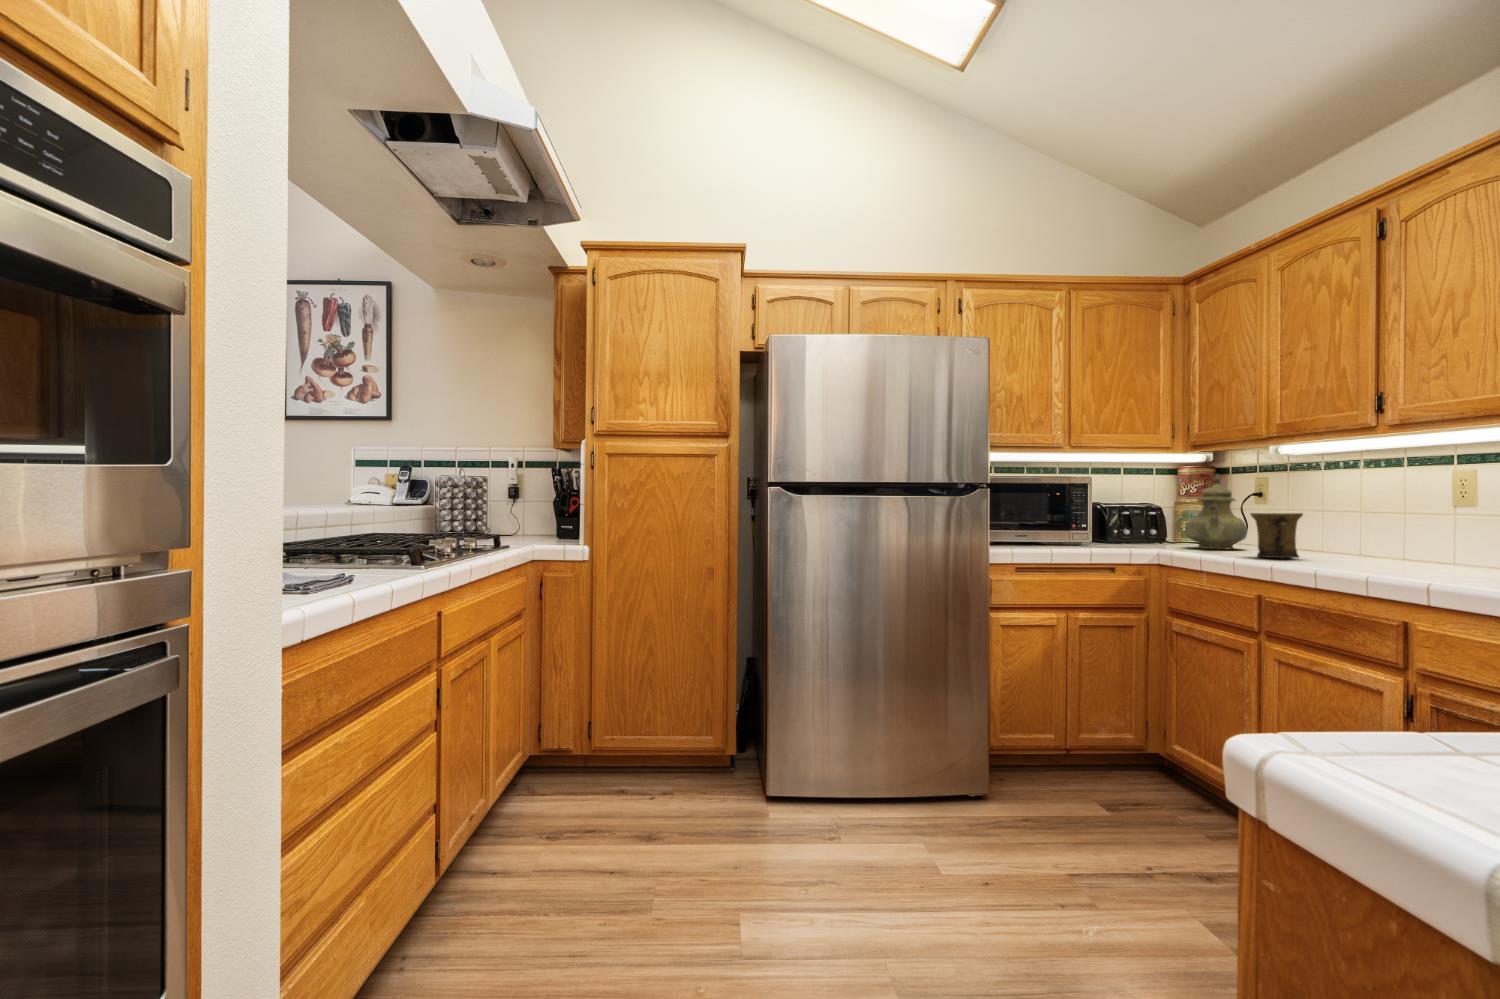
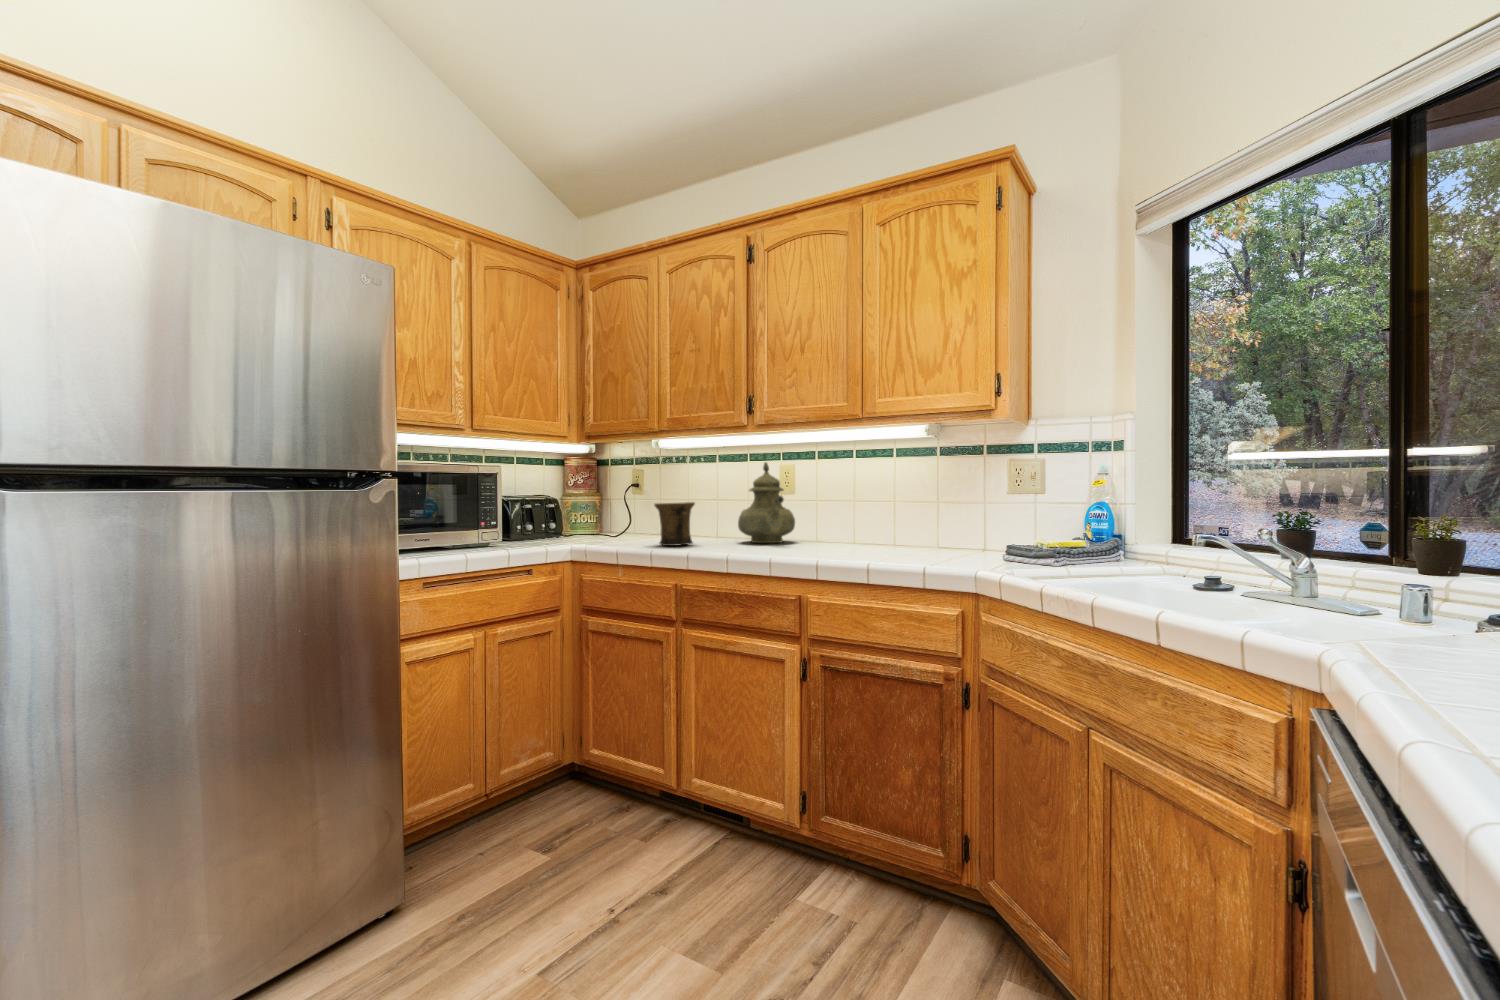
teapot: present [1185,474,1247,549] -> present [738,463,795,543]

